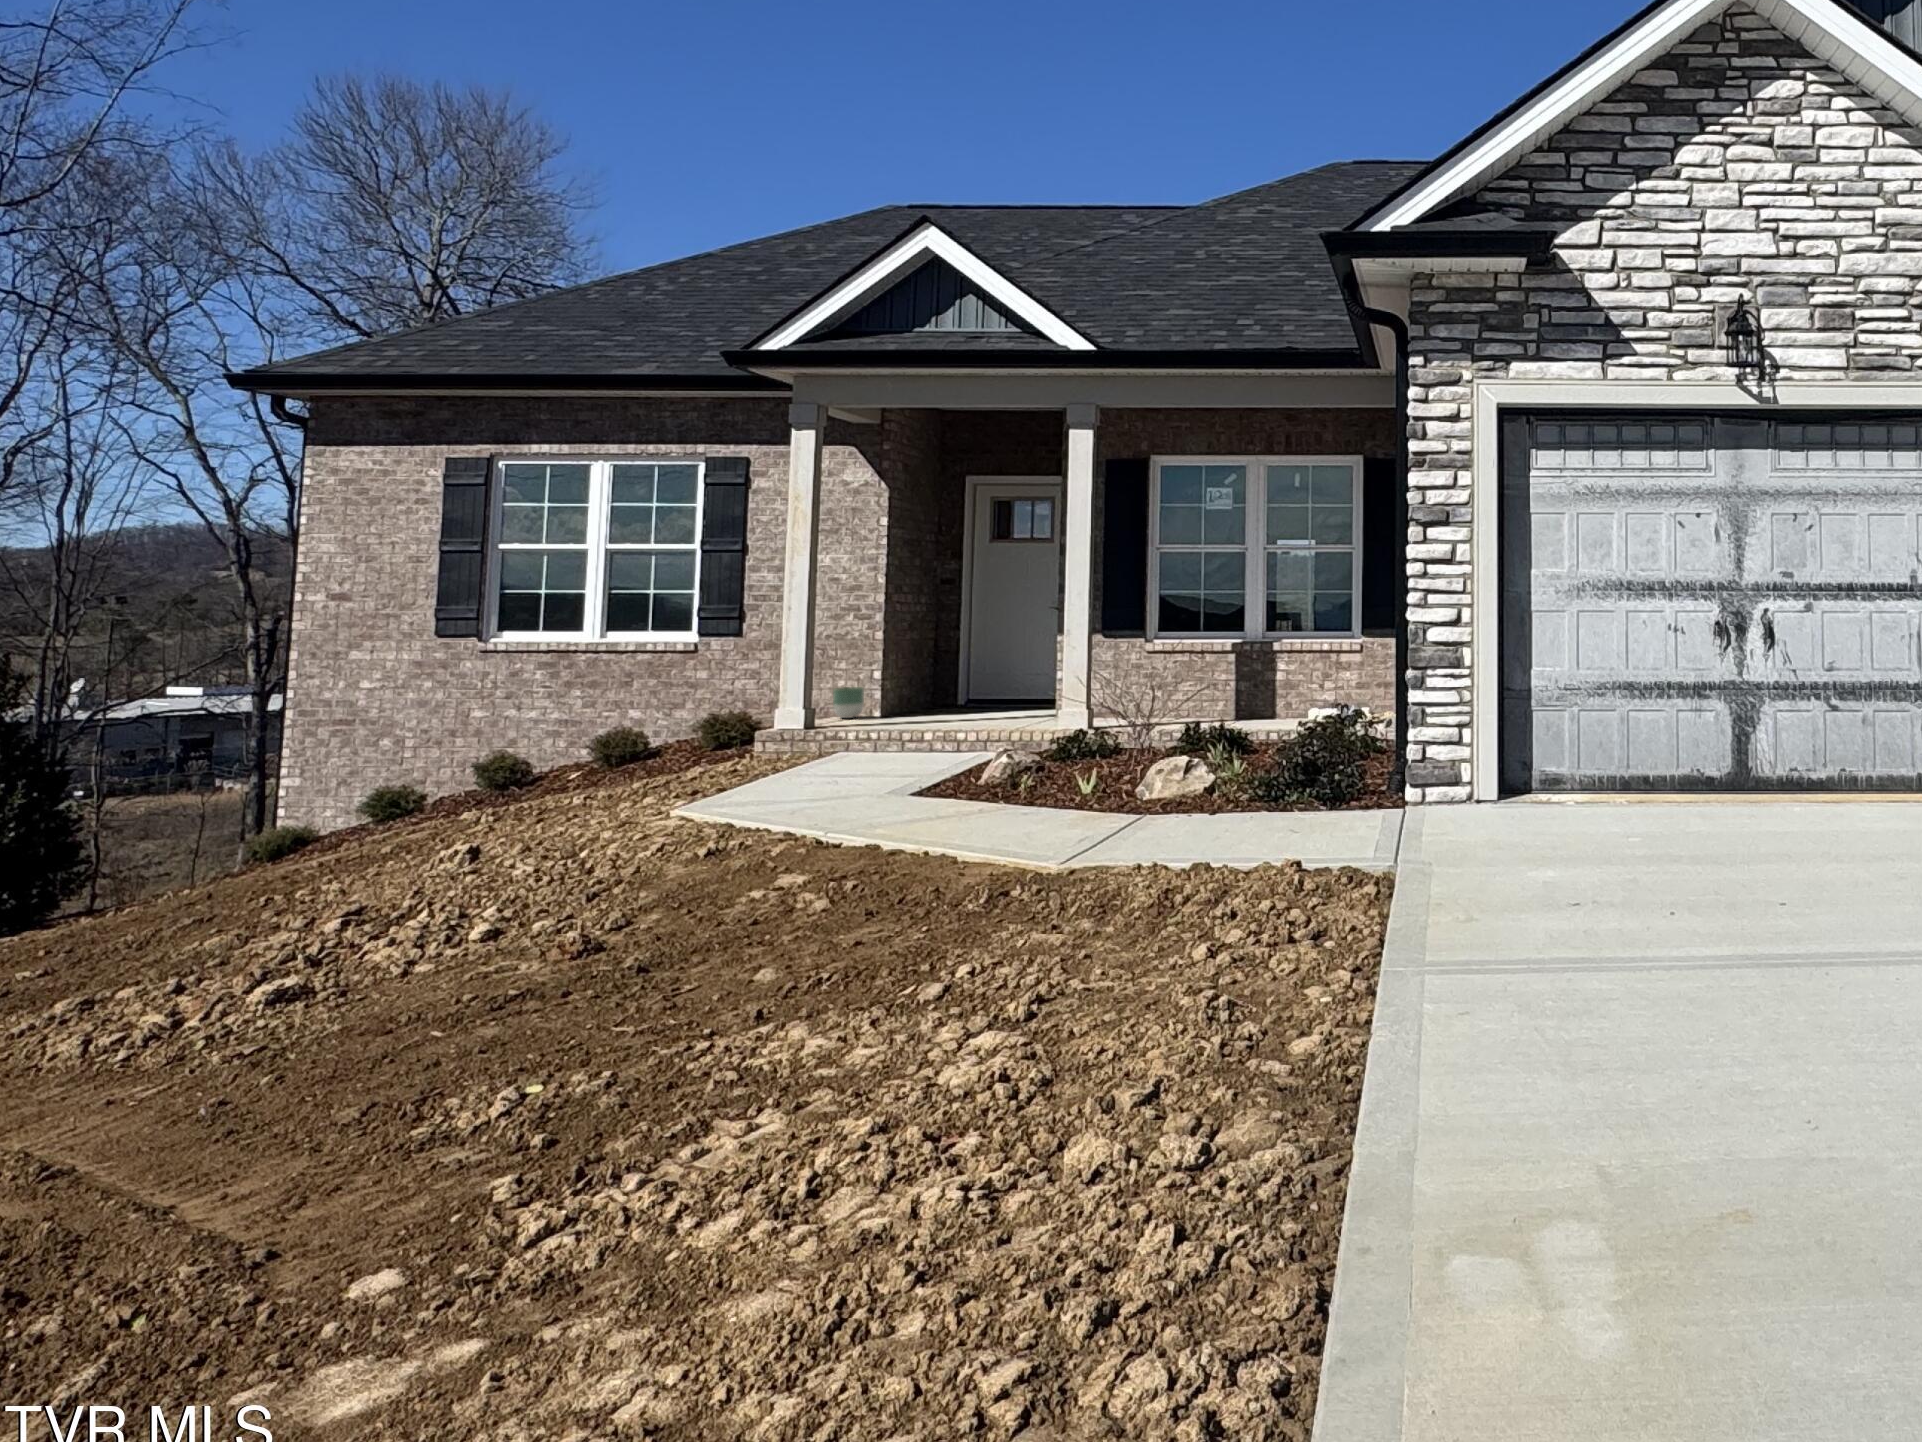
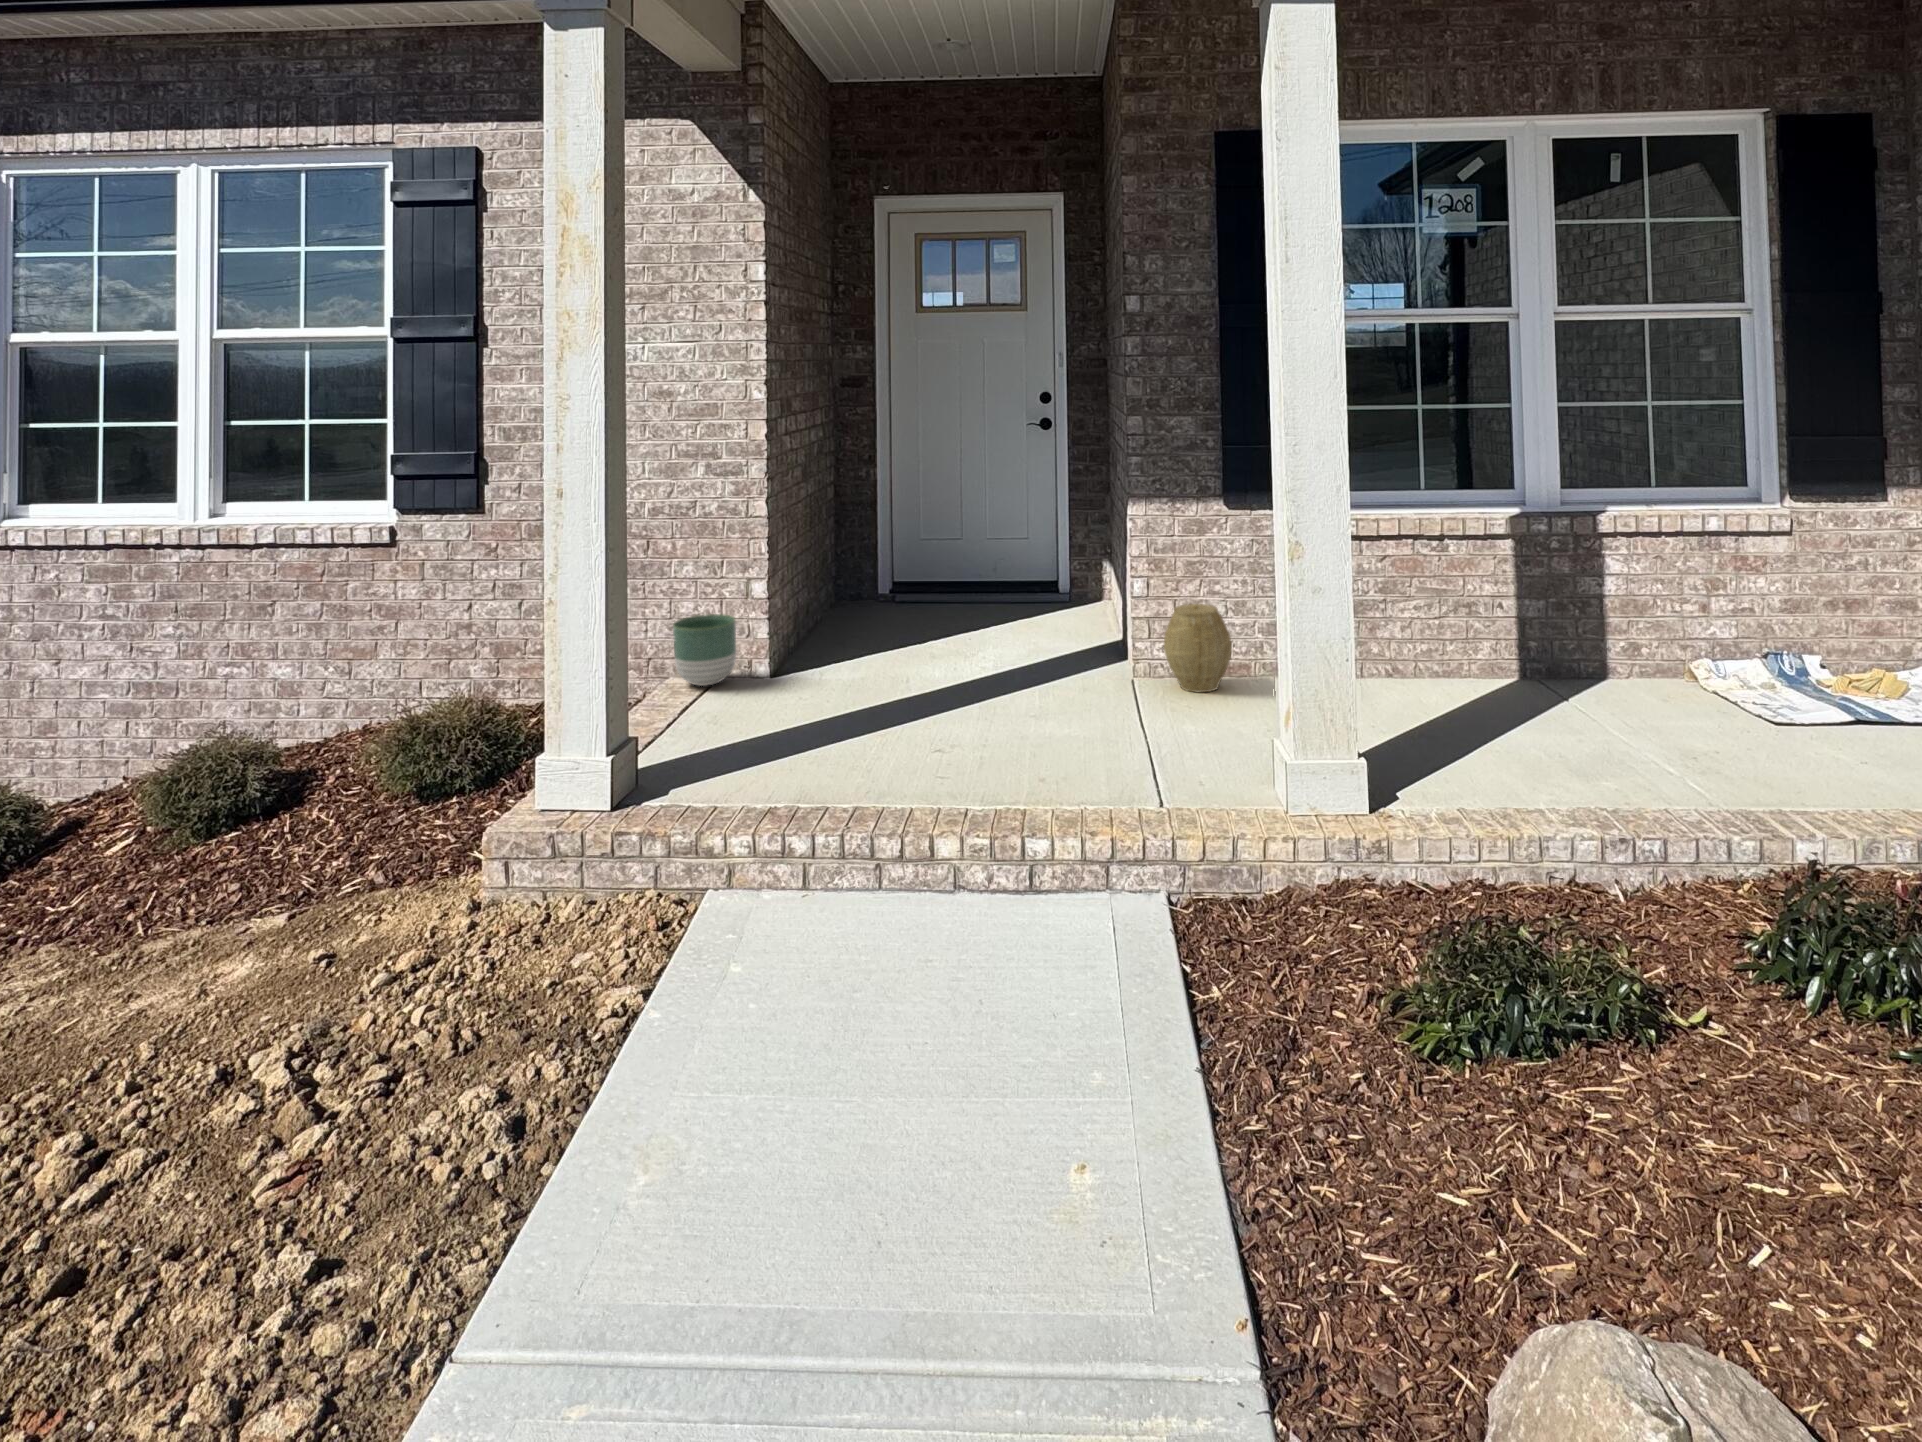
woven basket: none [1063,680,1095,720] -> present [1164,604,1232,692]

